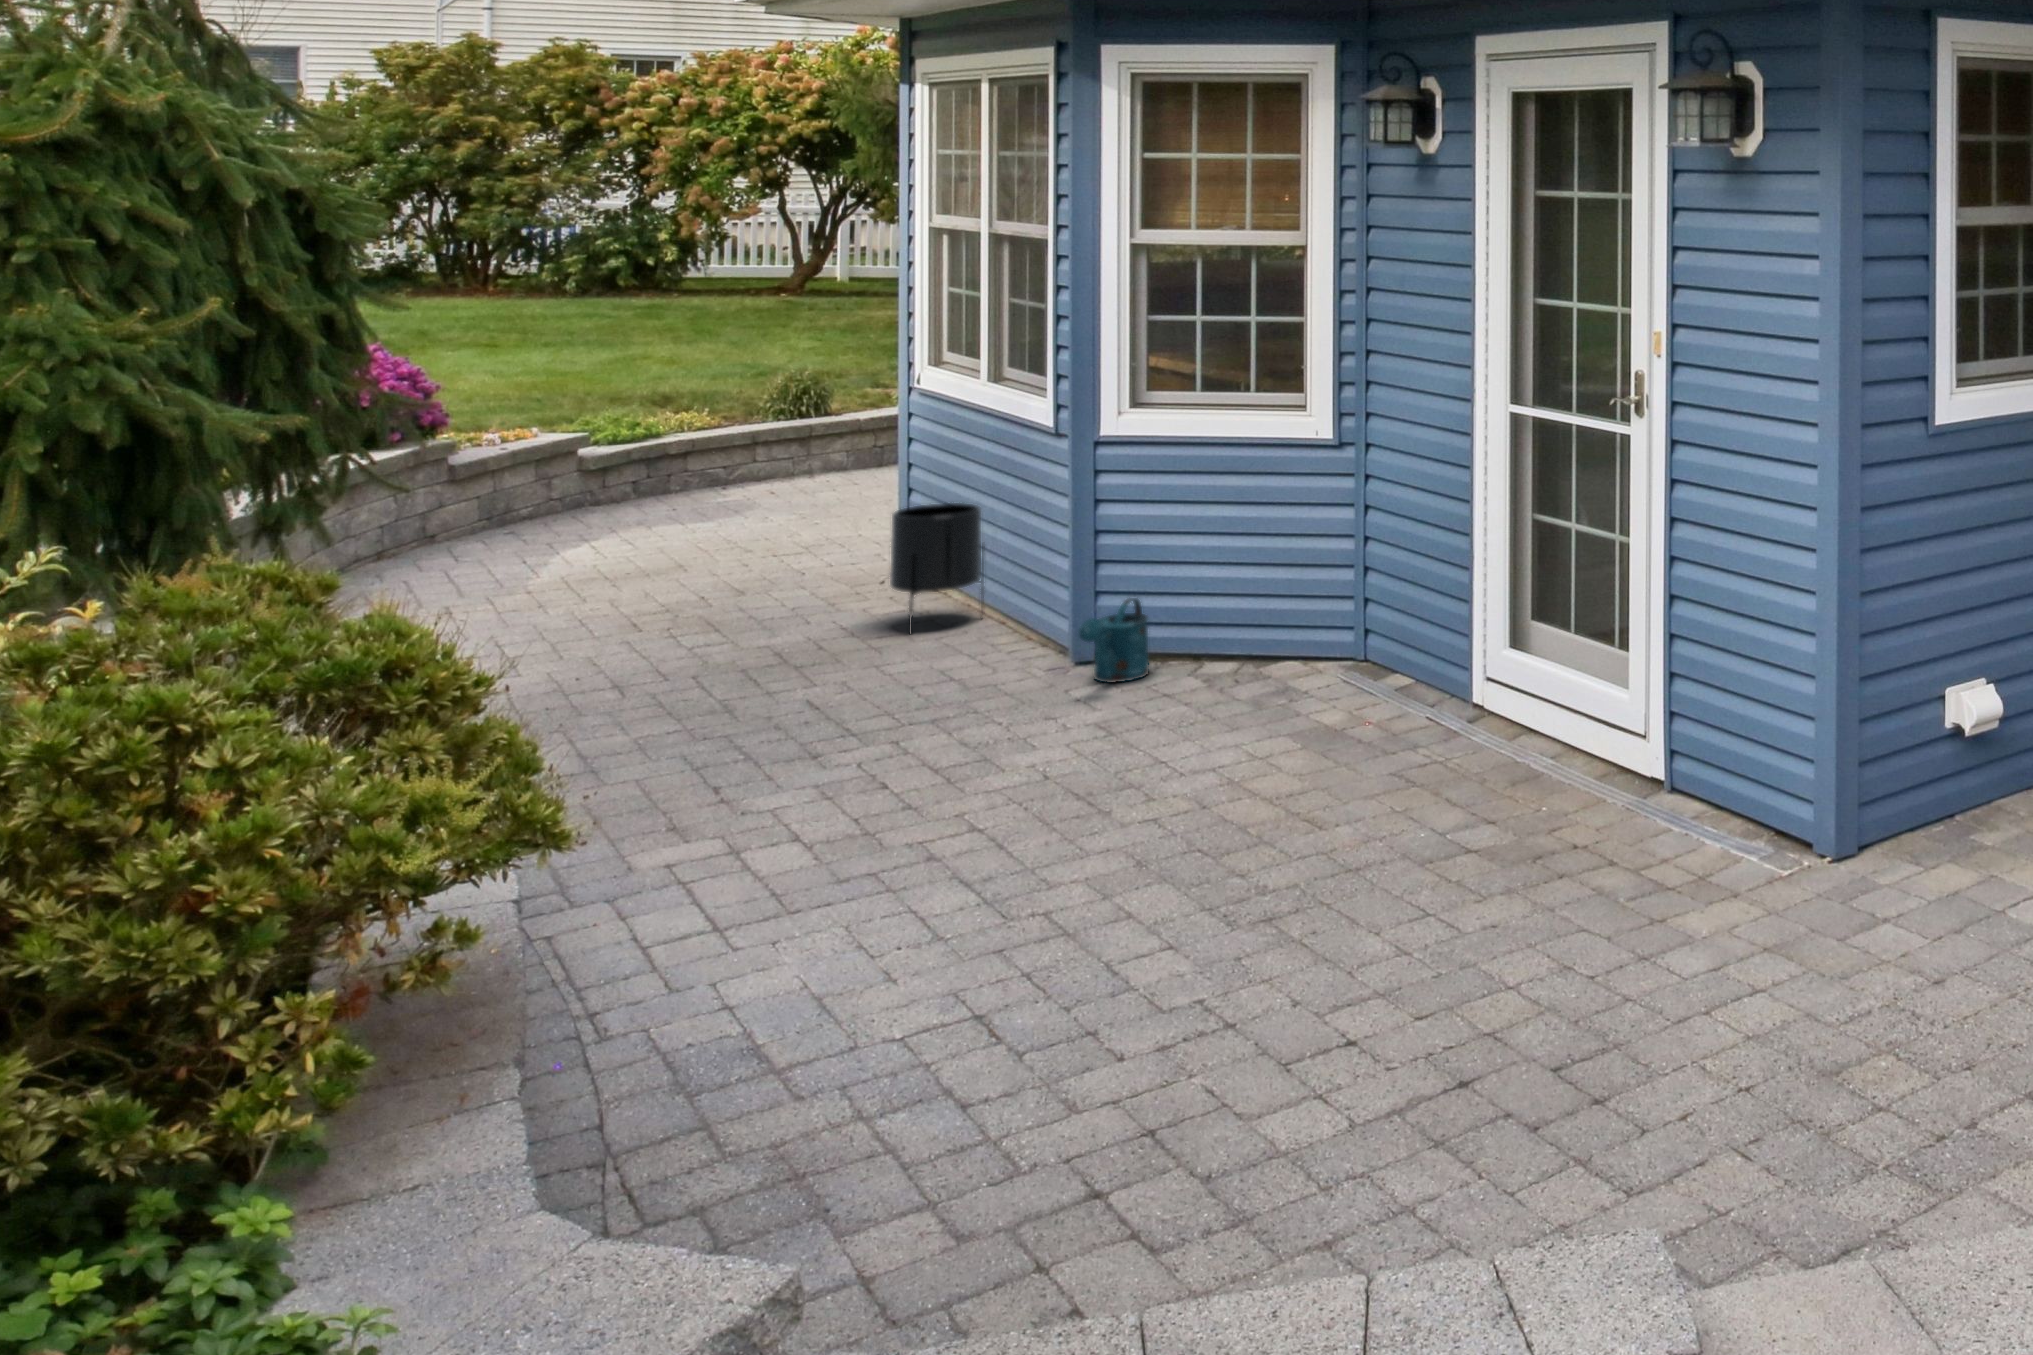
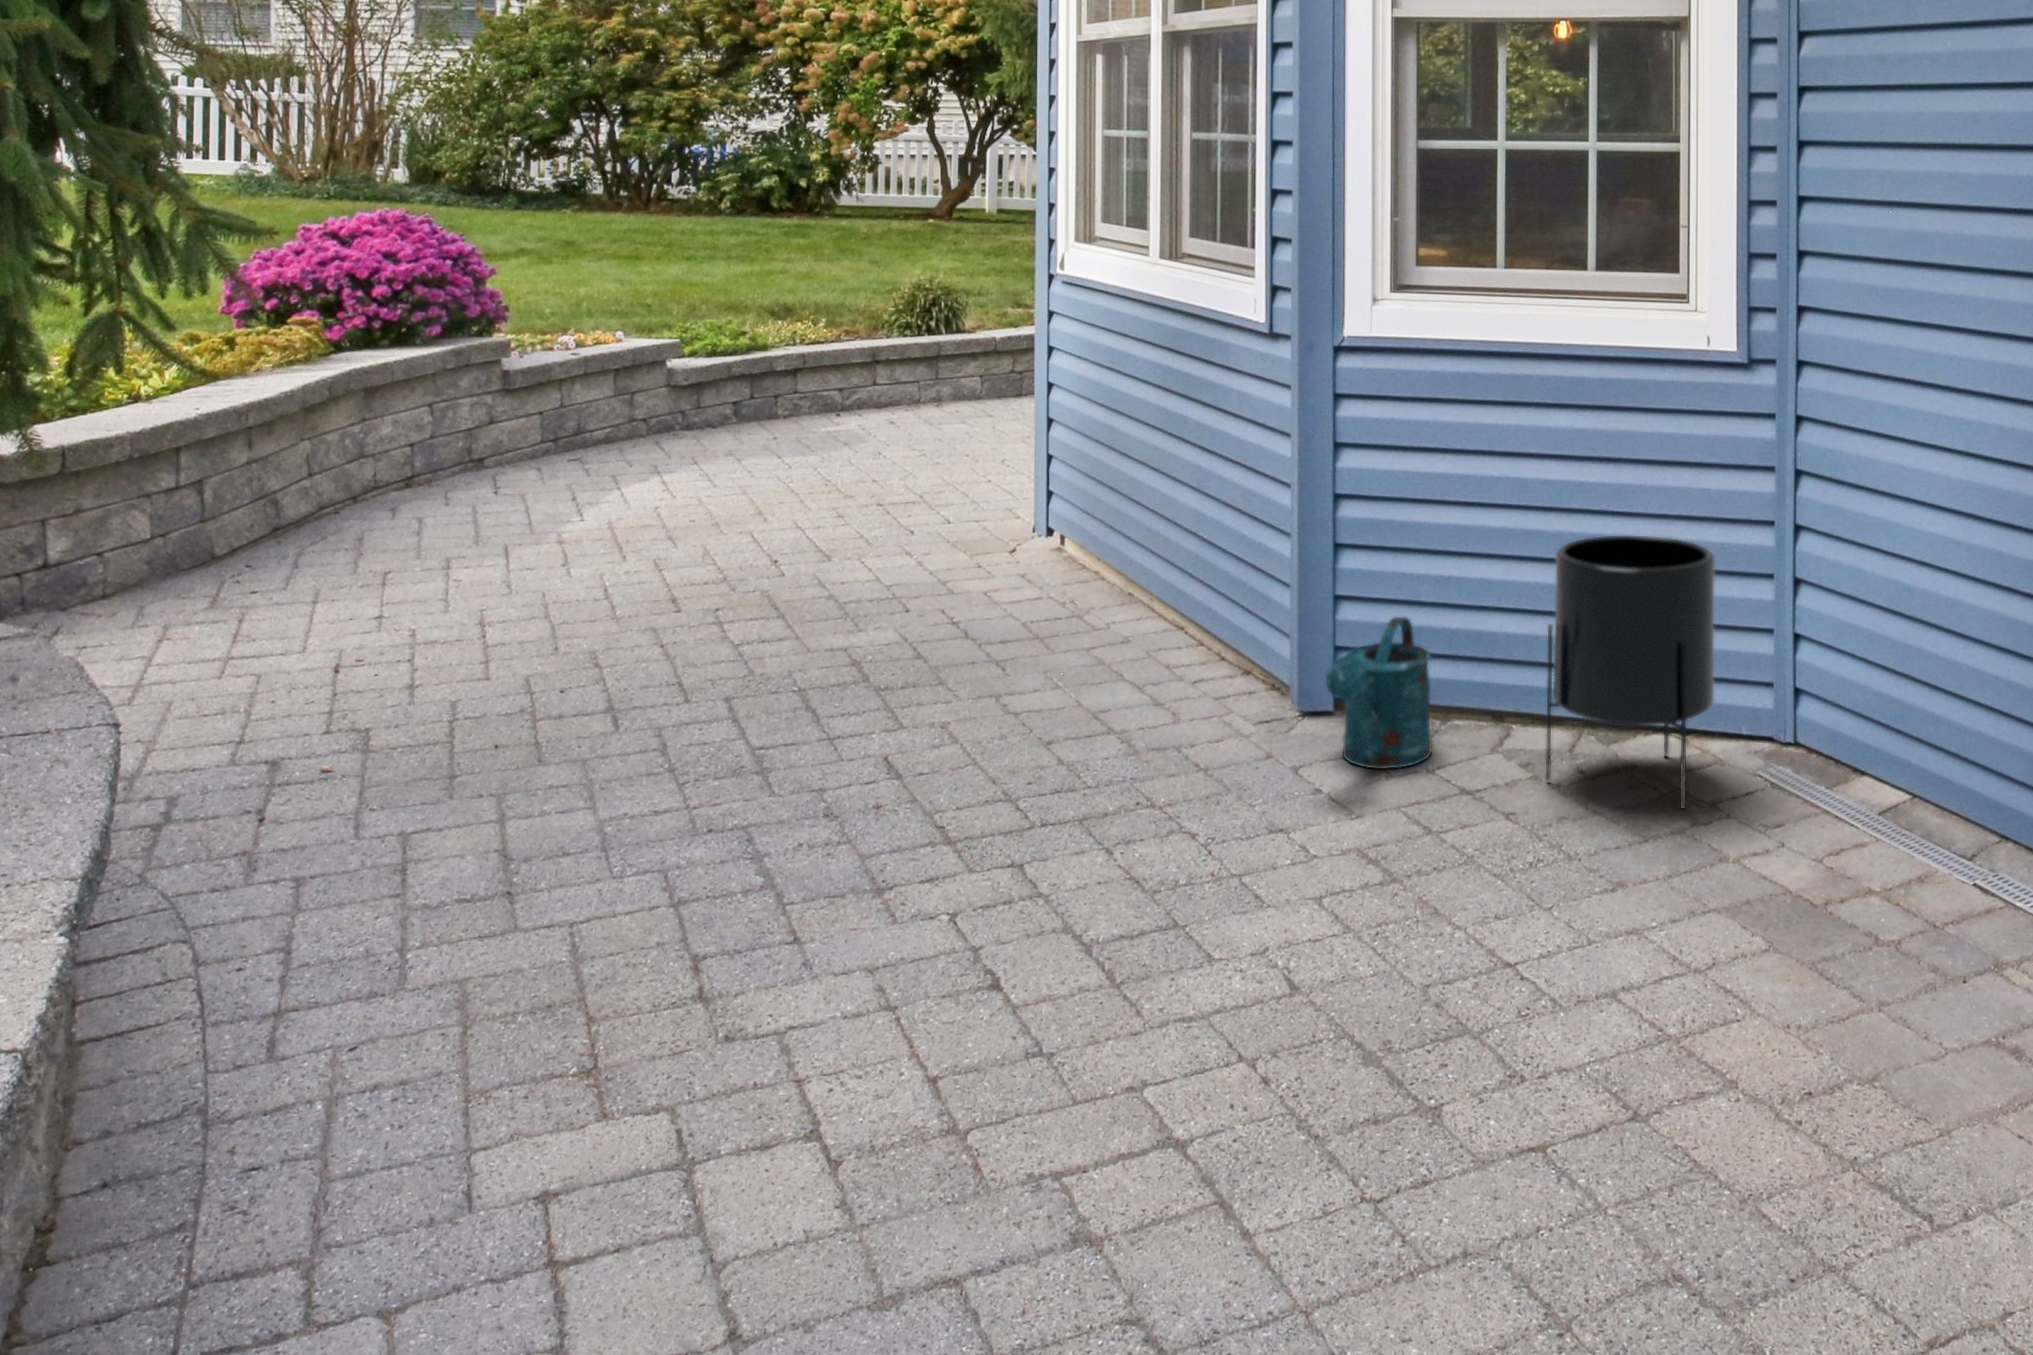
planter: present [890,503,984,630] -> present [1546,536,1715,808]

